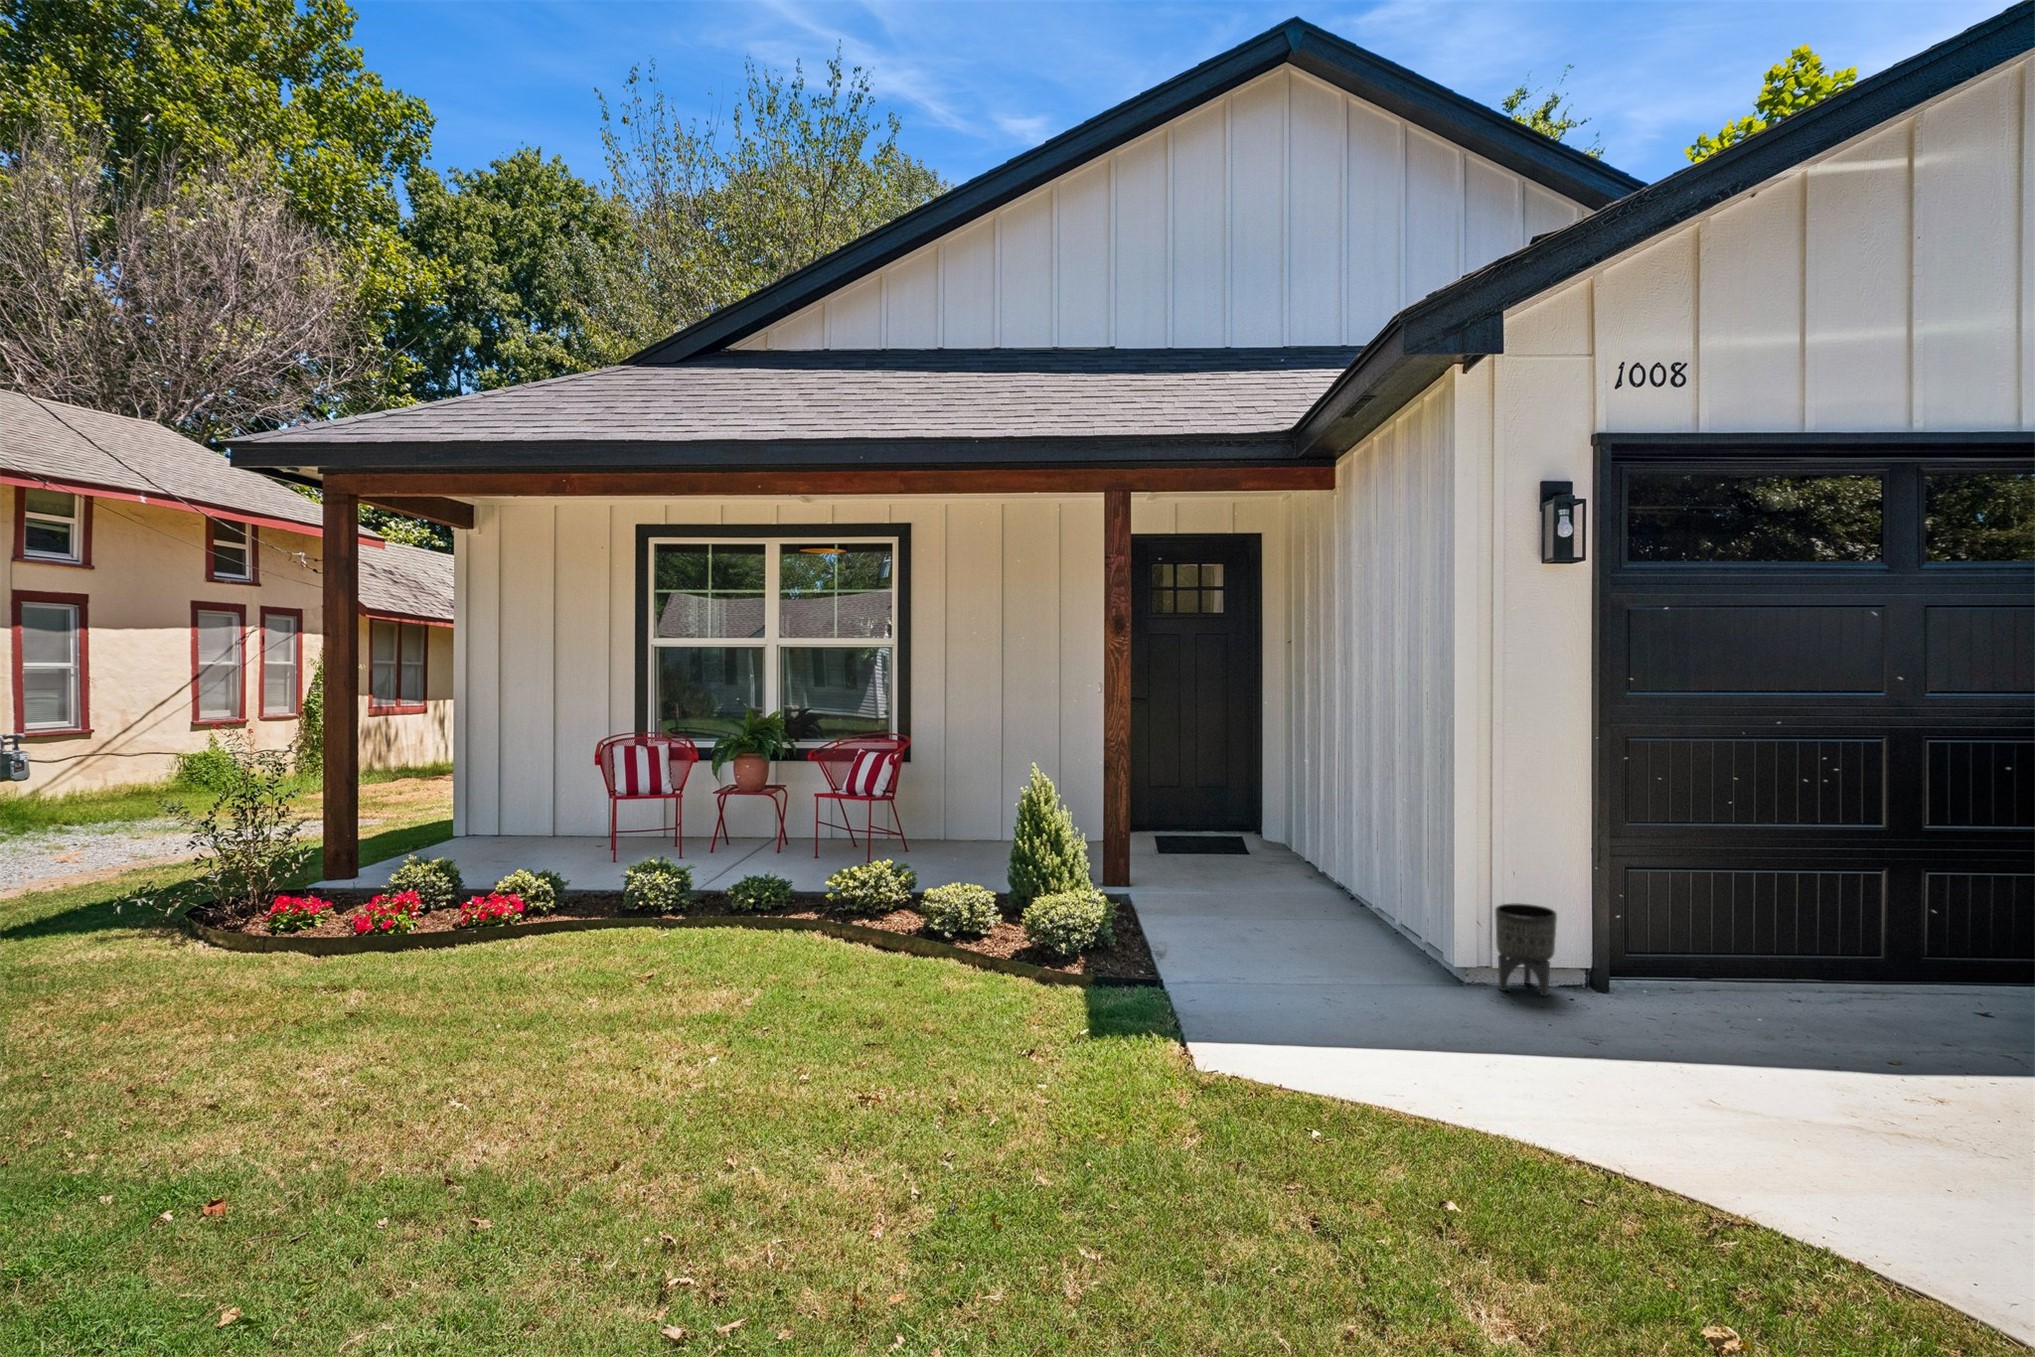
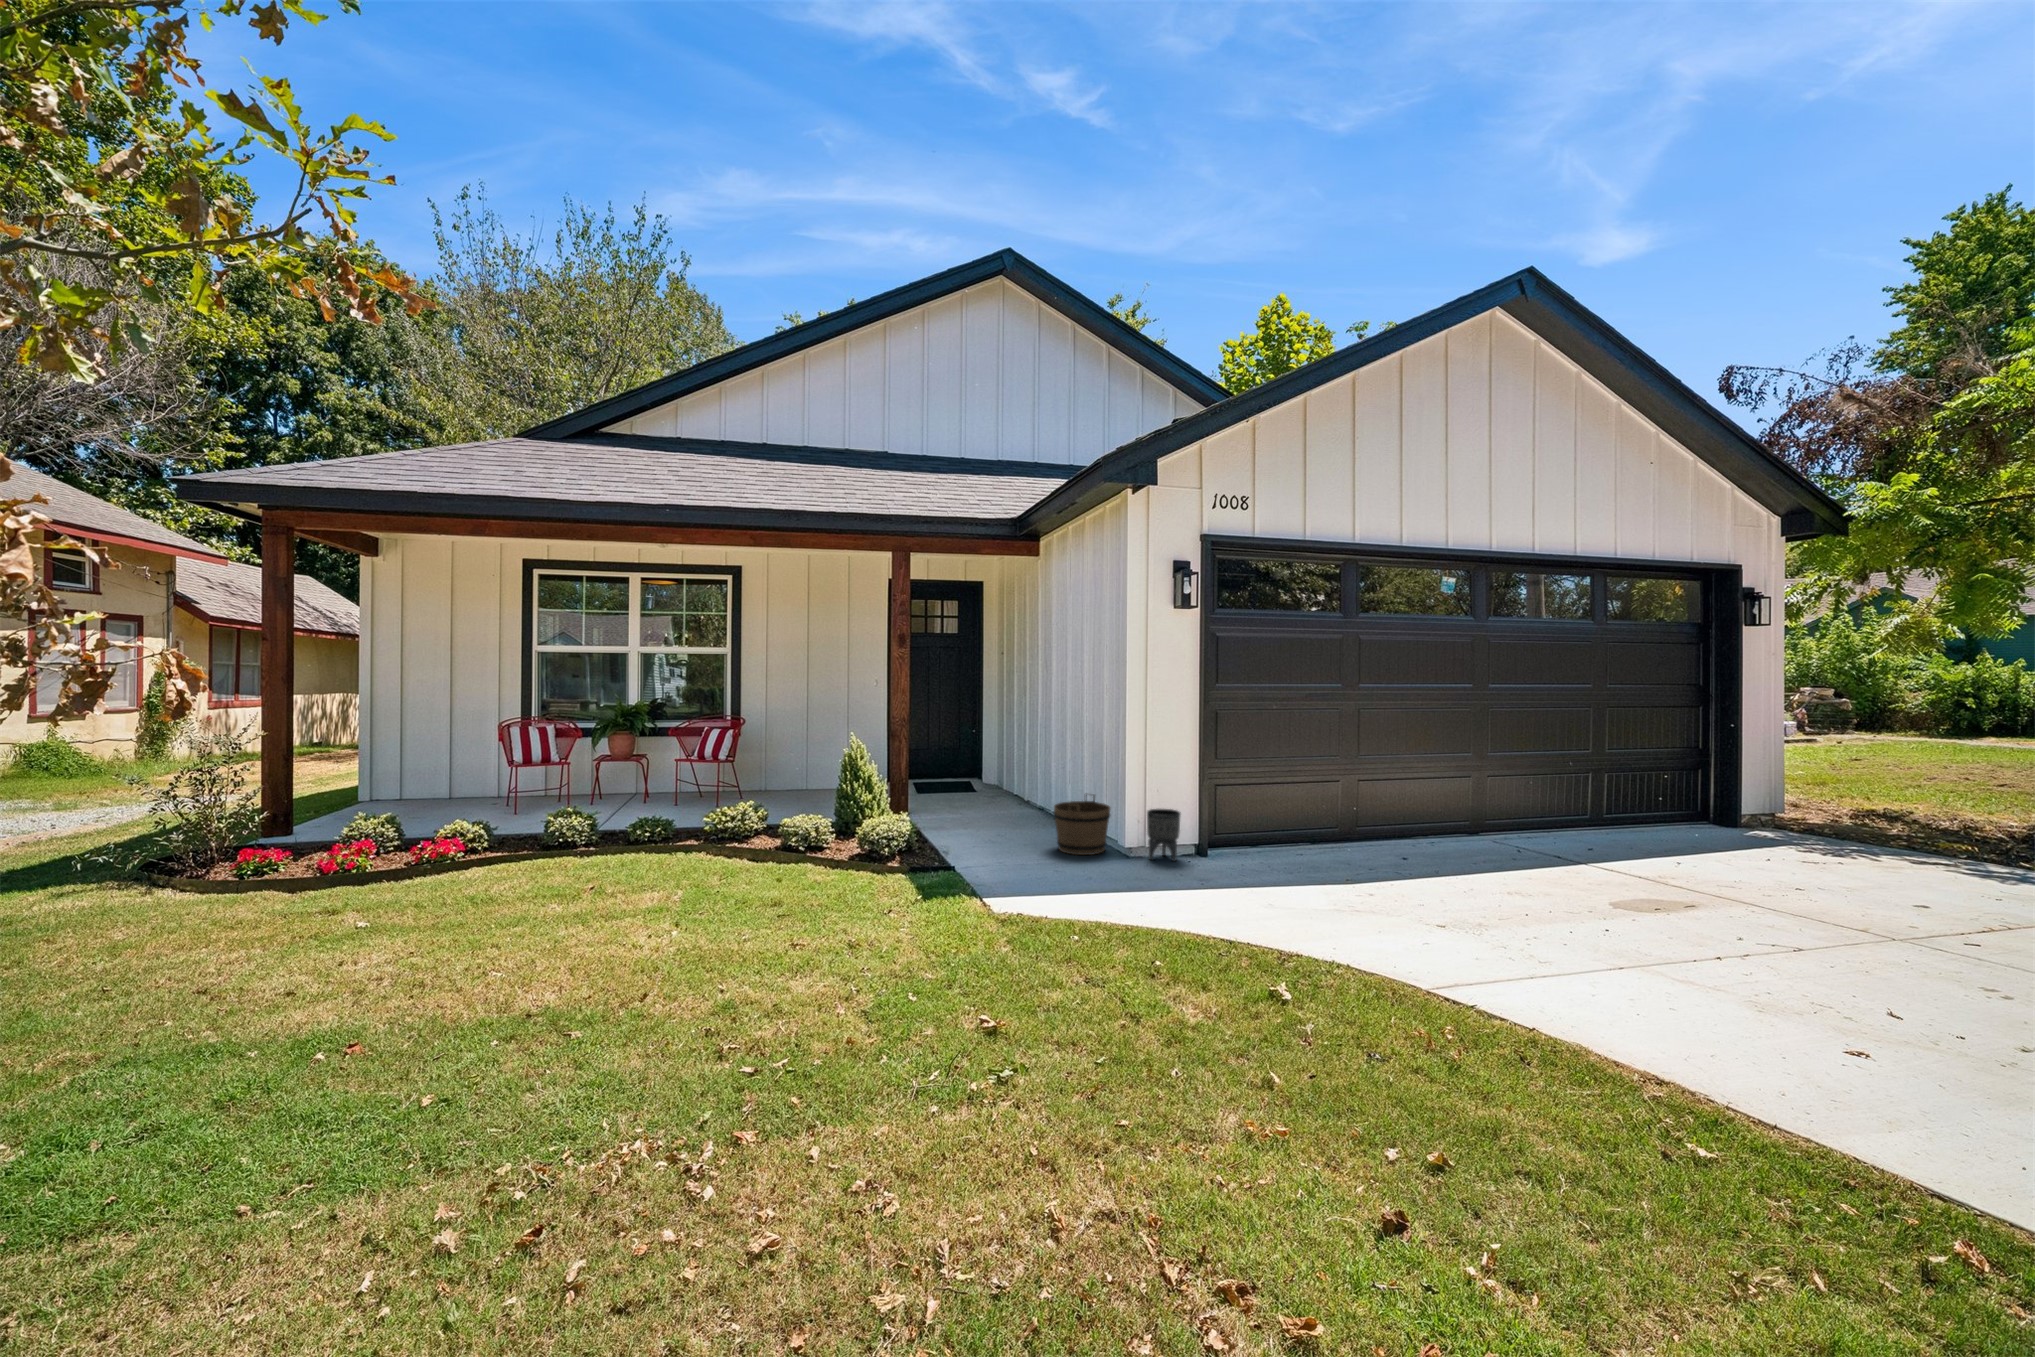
bucket: none [1336,870,1433,973] -> present [1054,795,1110,855]

